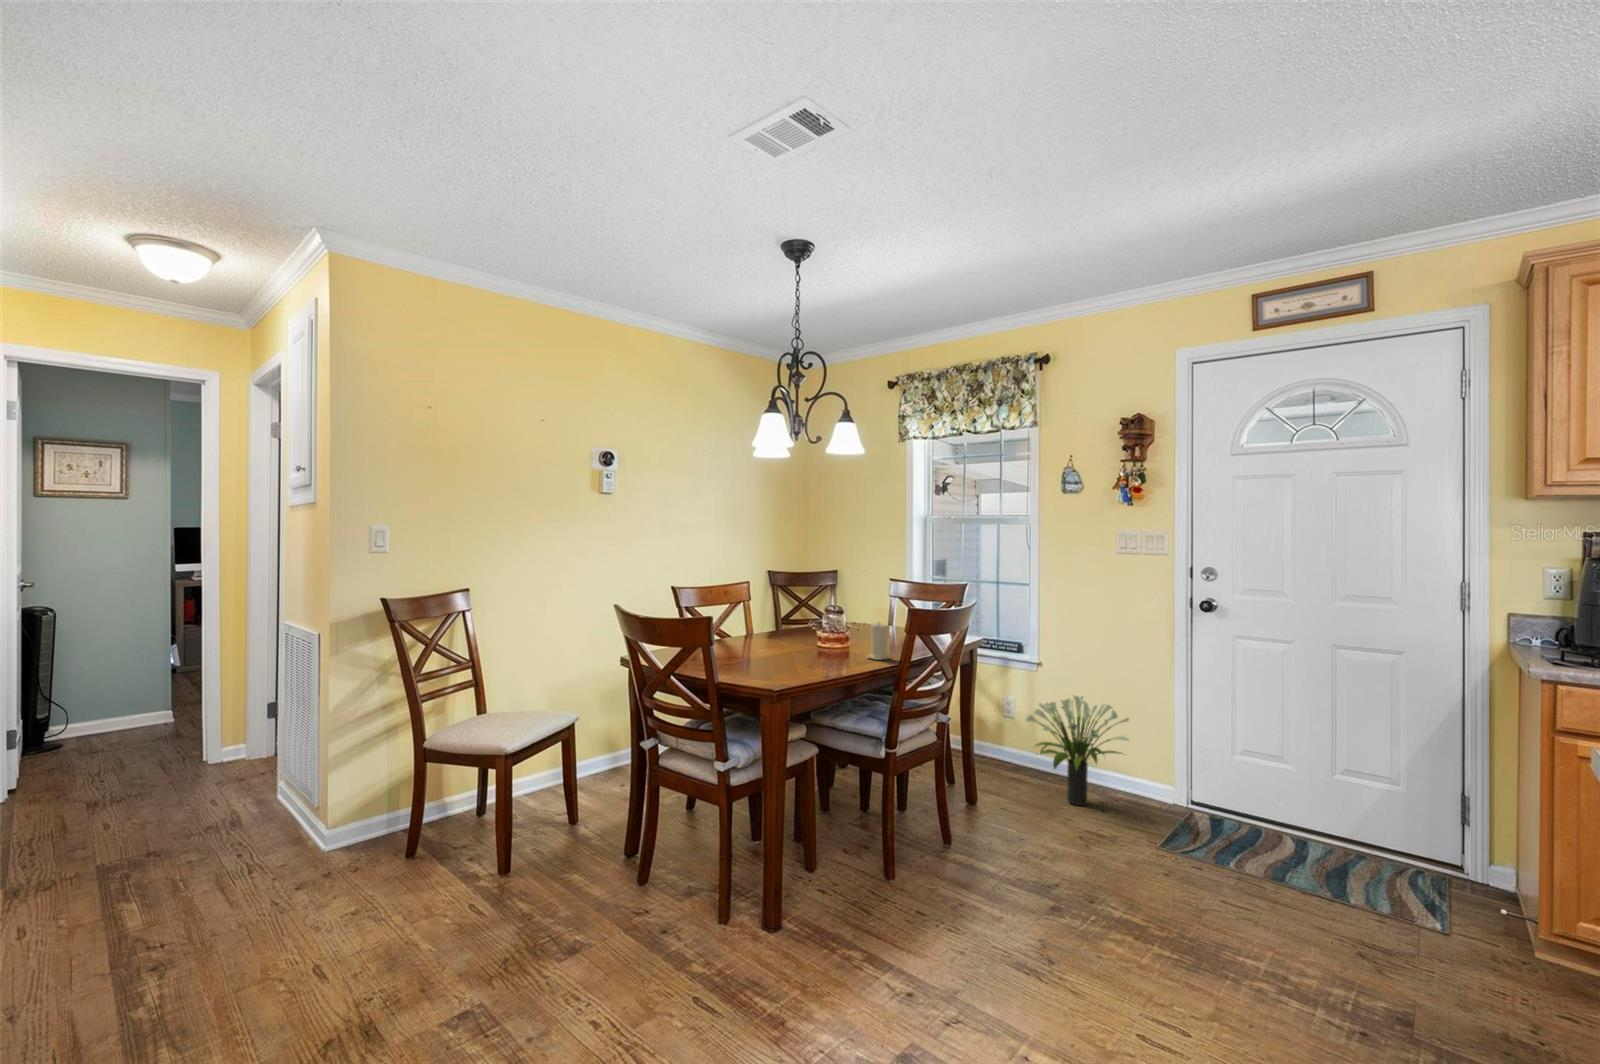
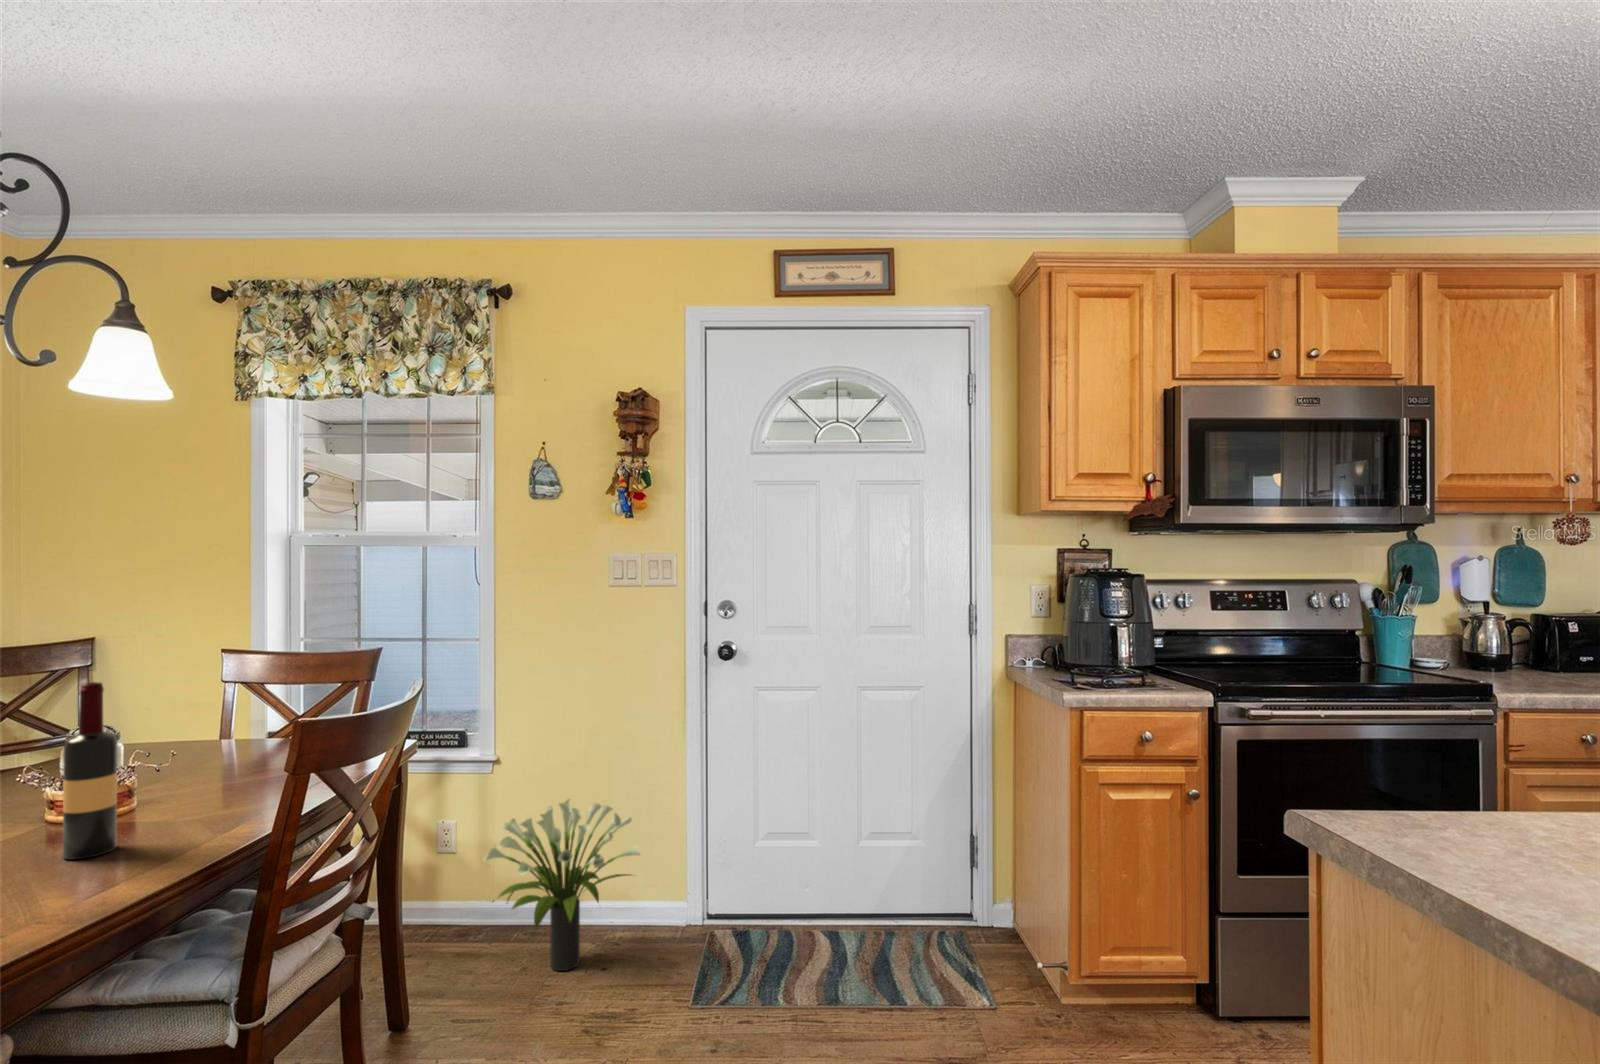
wine bottle: none [830,584,848,659] -> present [62,682,118,859]
candle: present [867,622,890,660] -> none [169,753,232,838]

